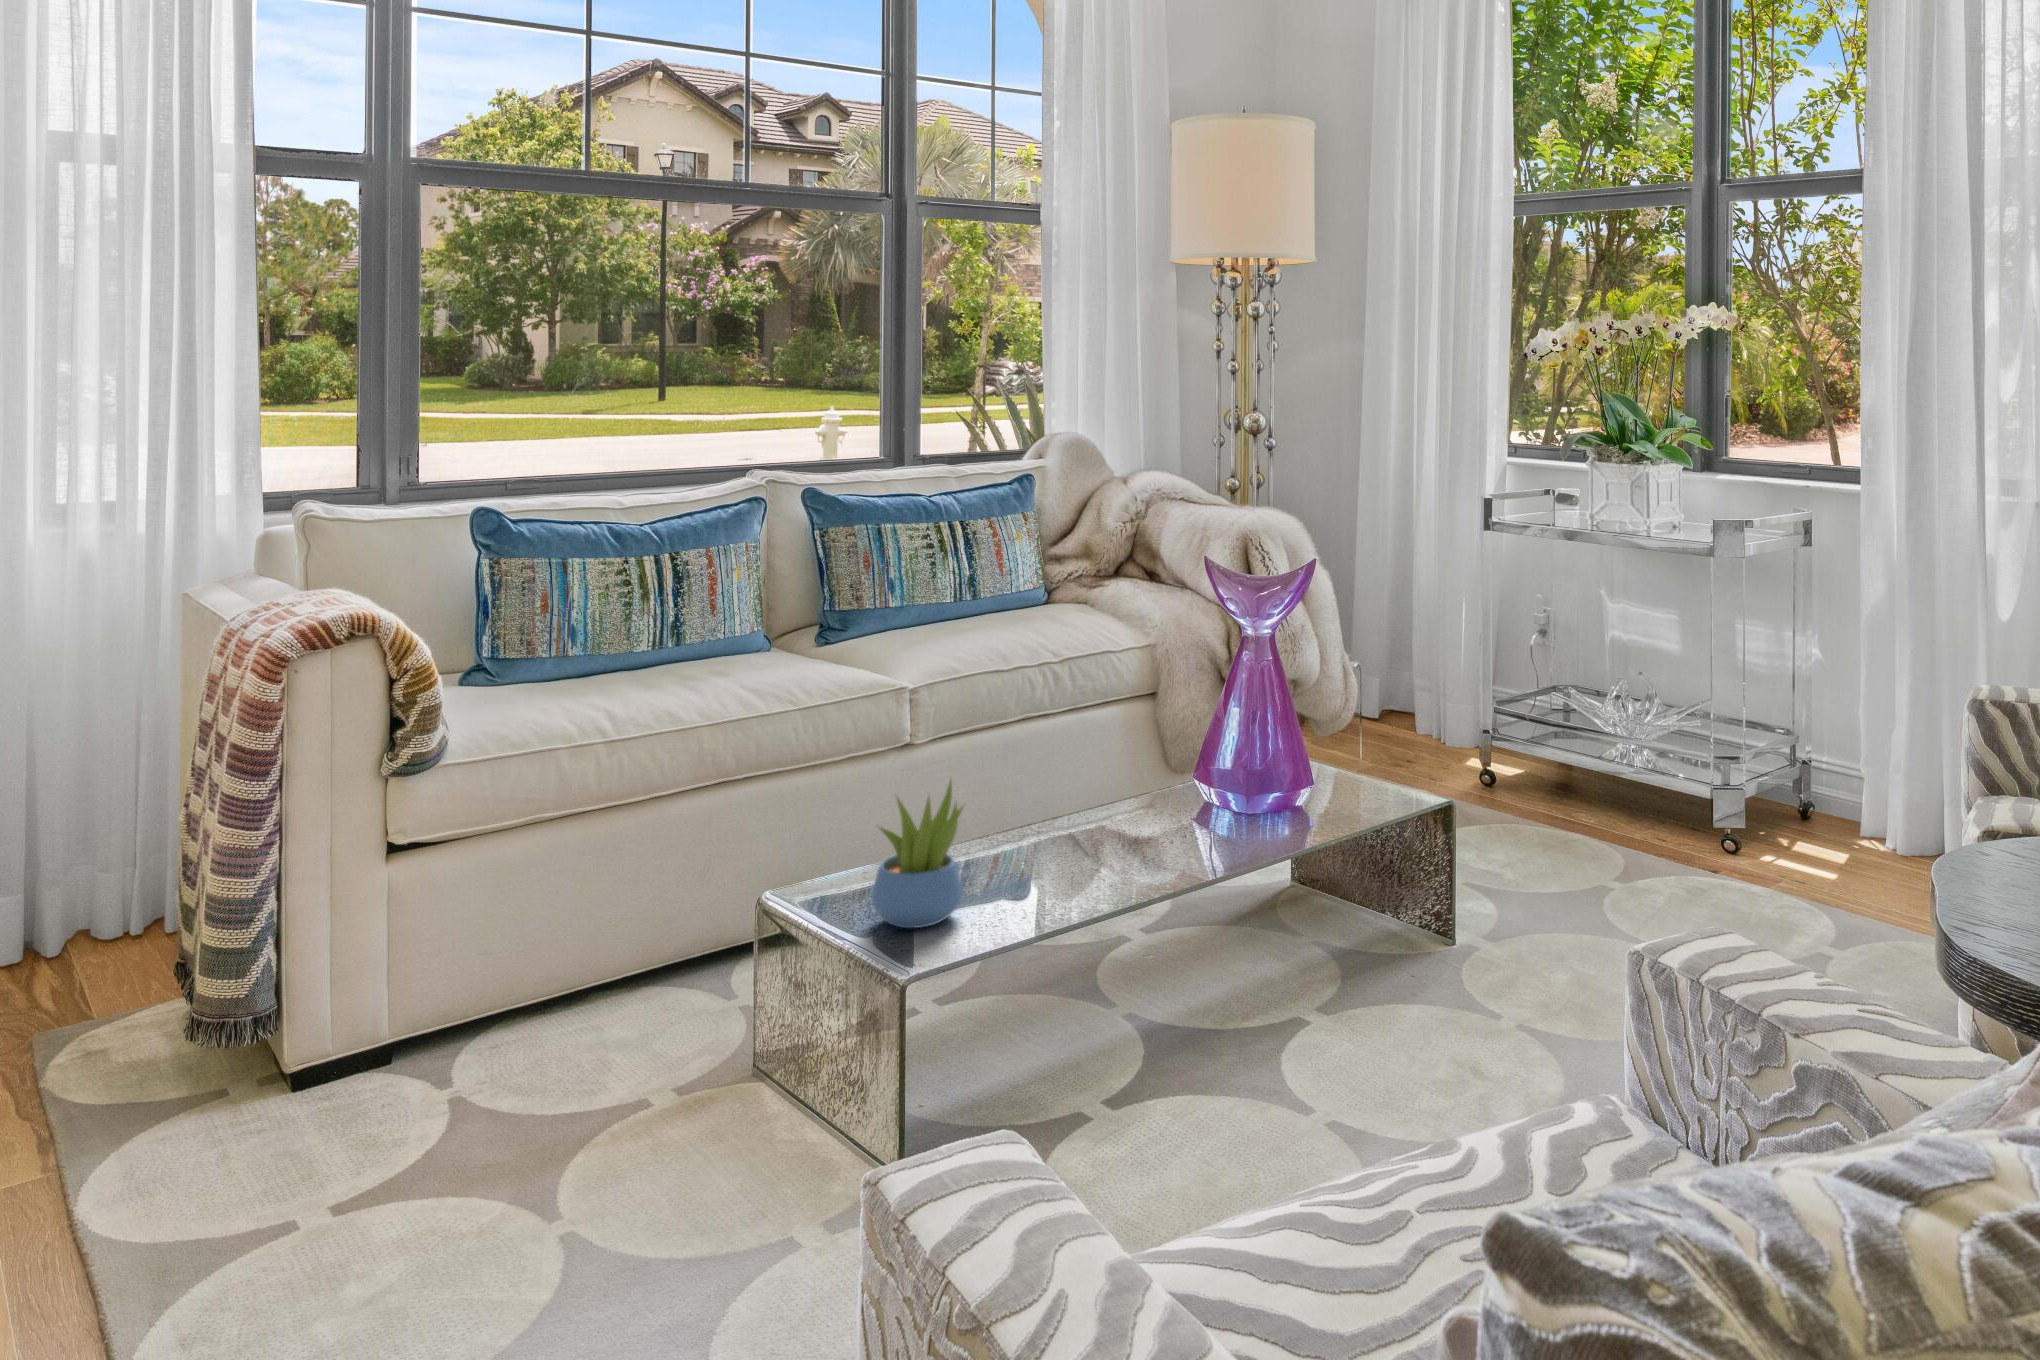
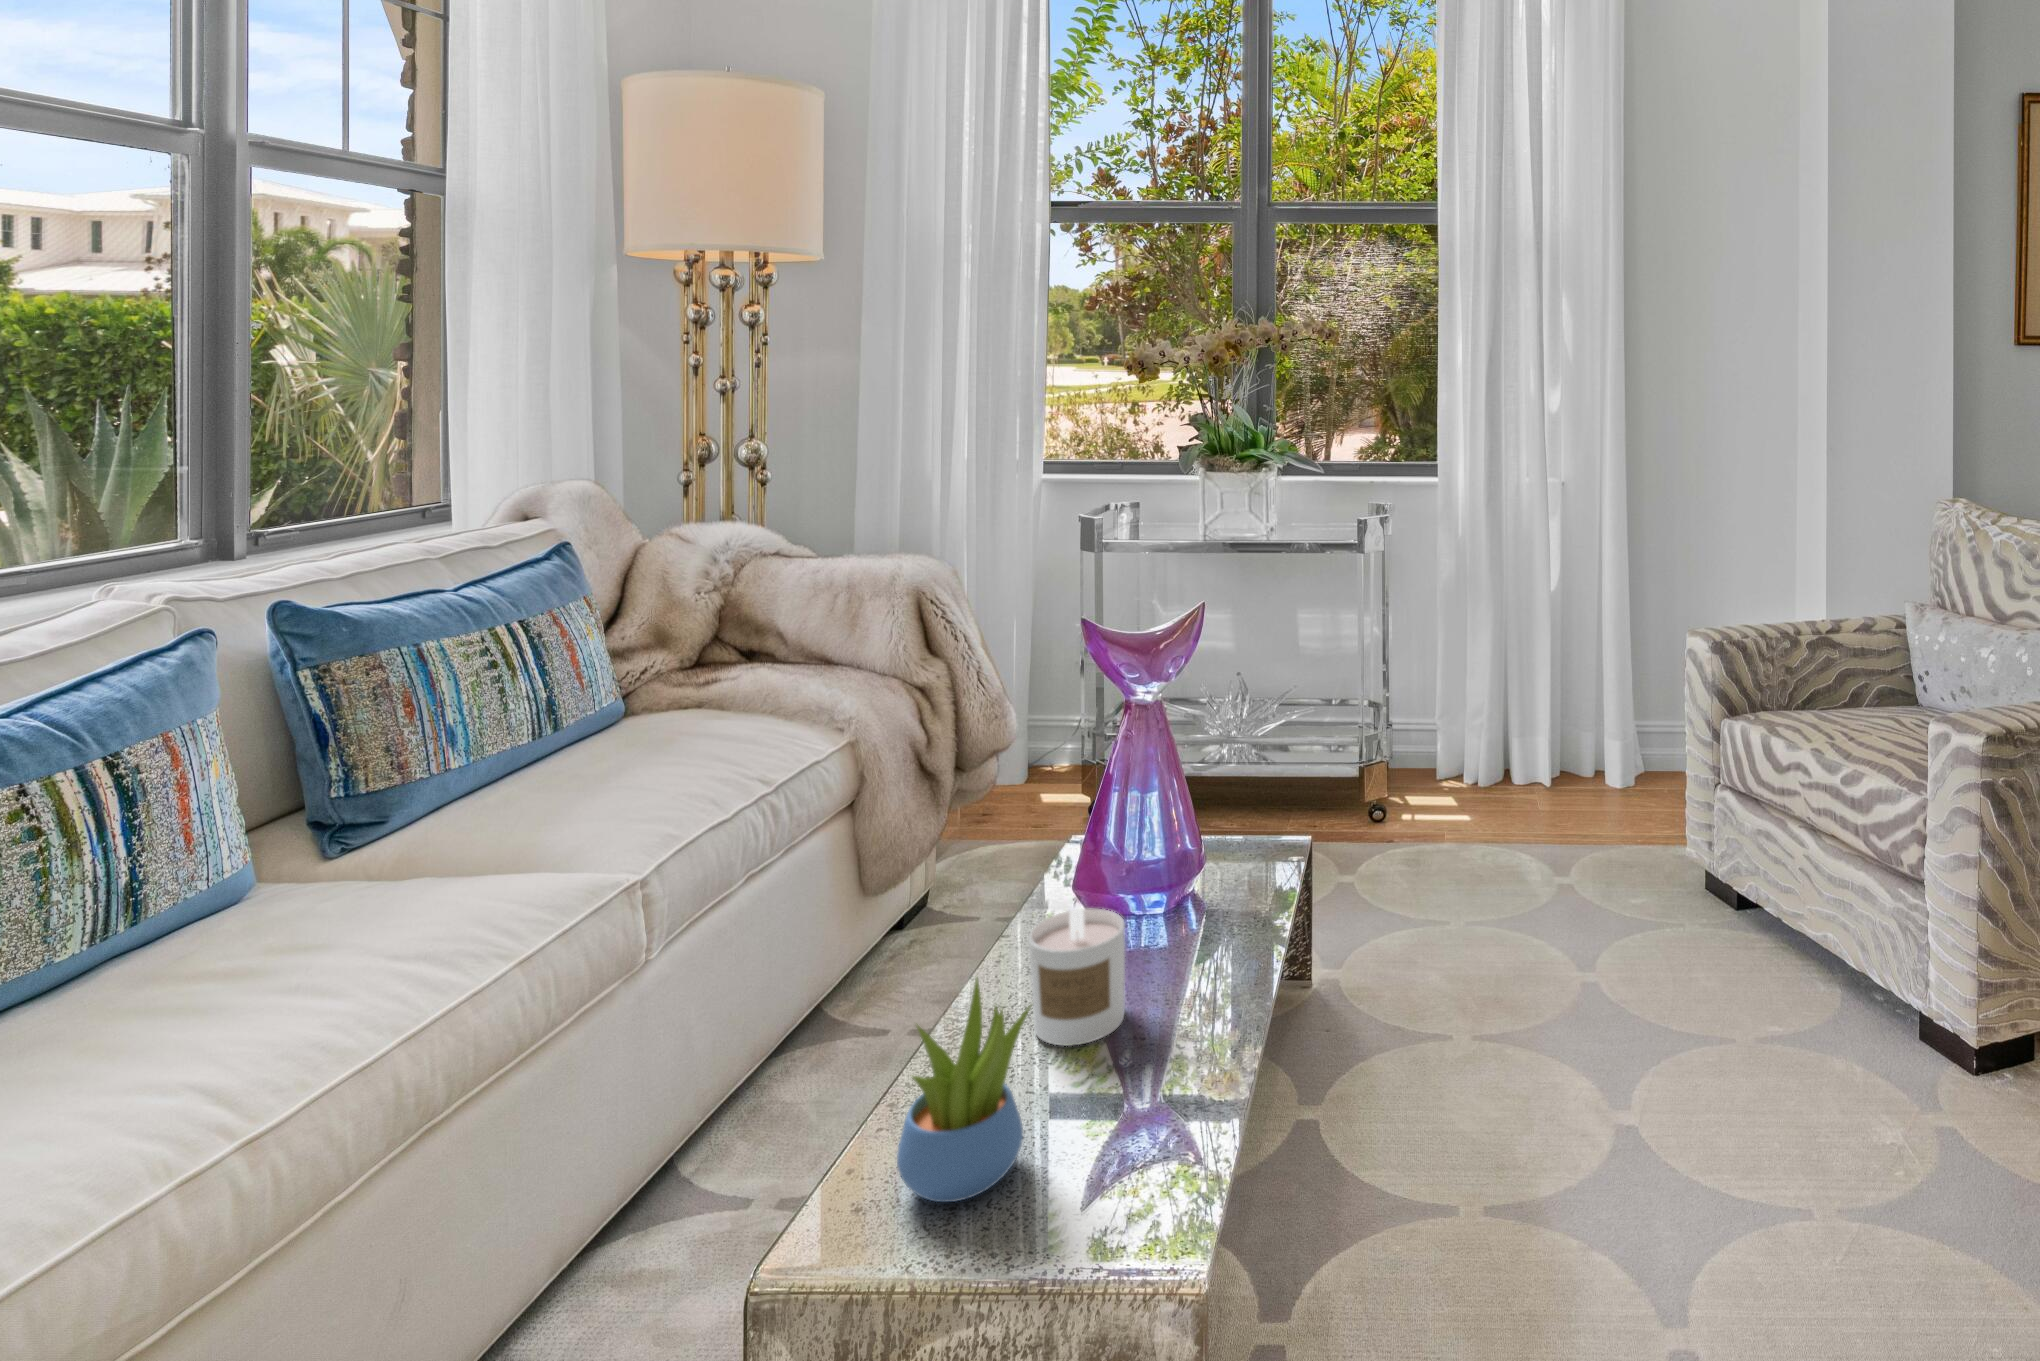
candle: none [1056,775,1134,882] -> present [1029,909,1125,1046]

